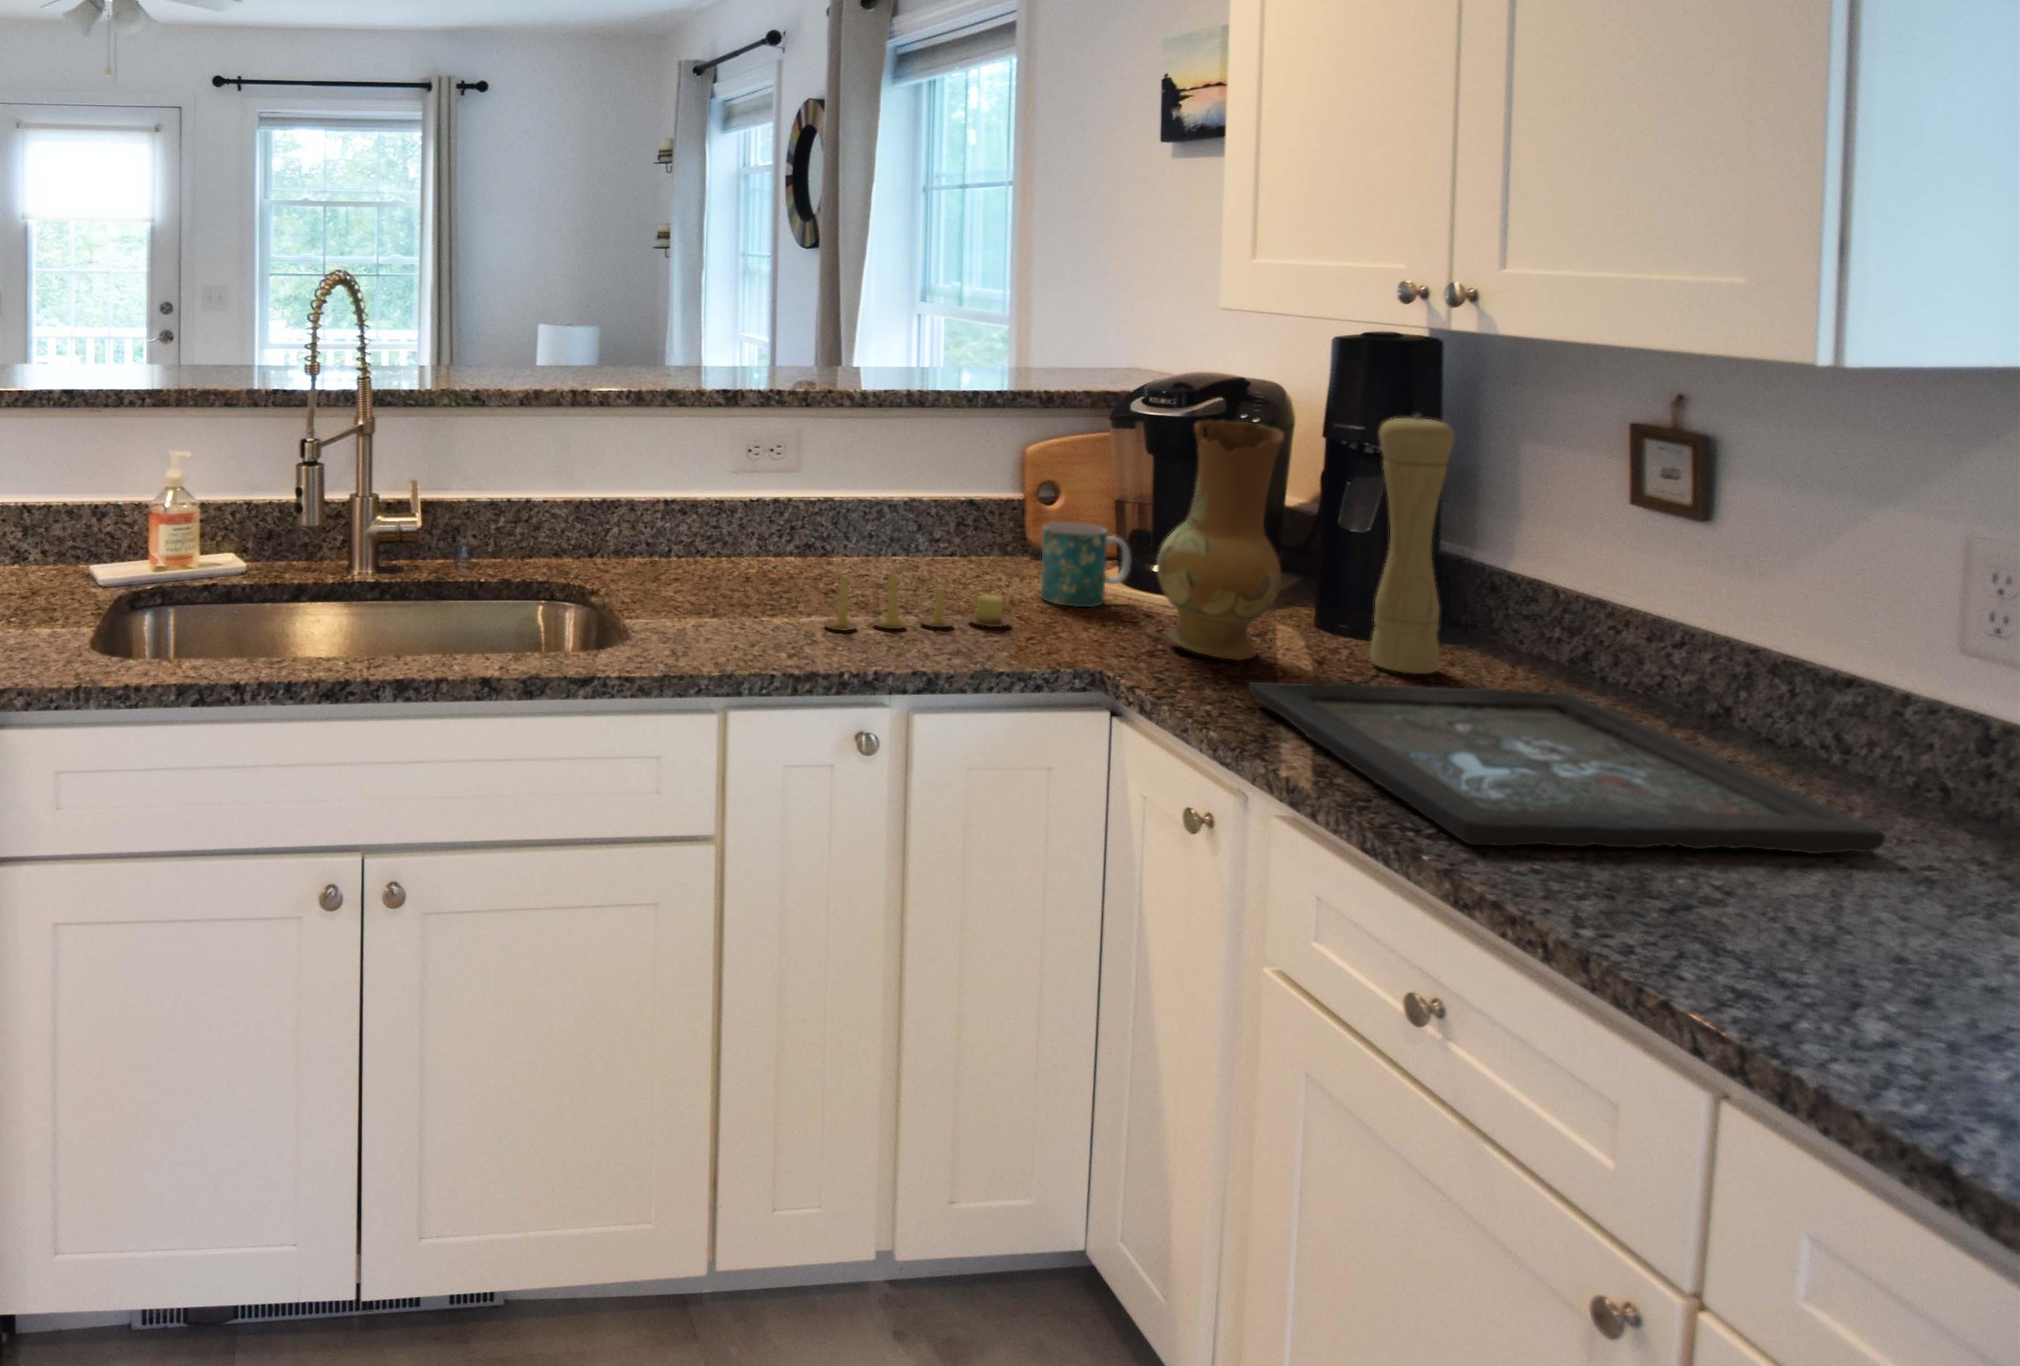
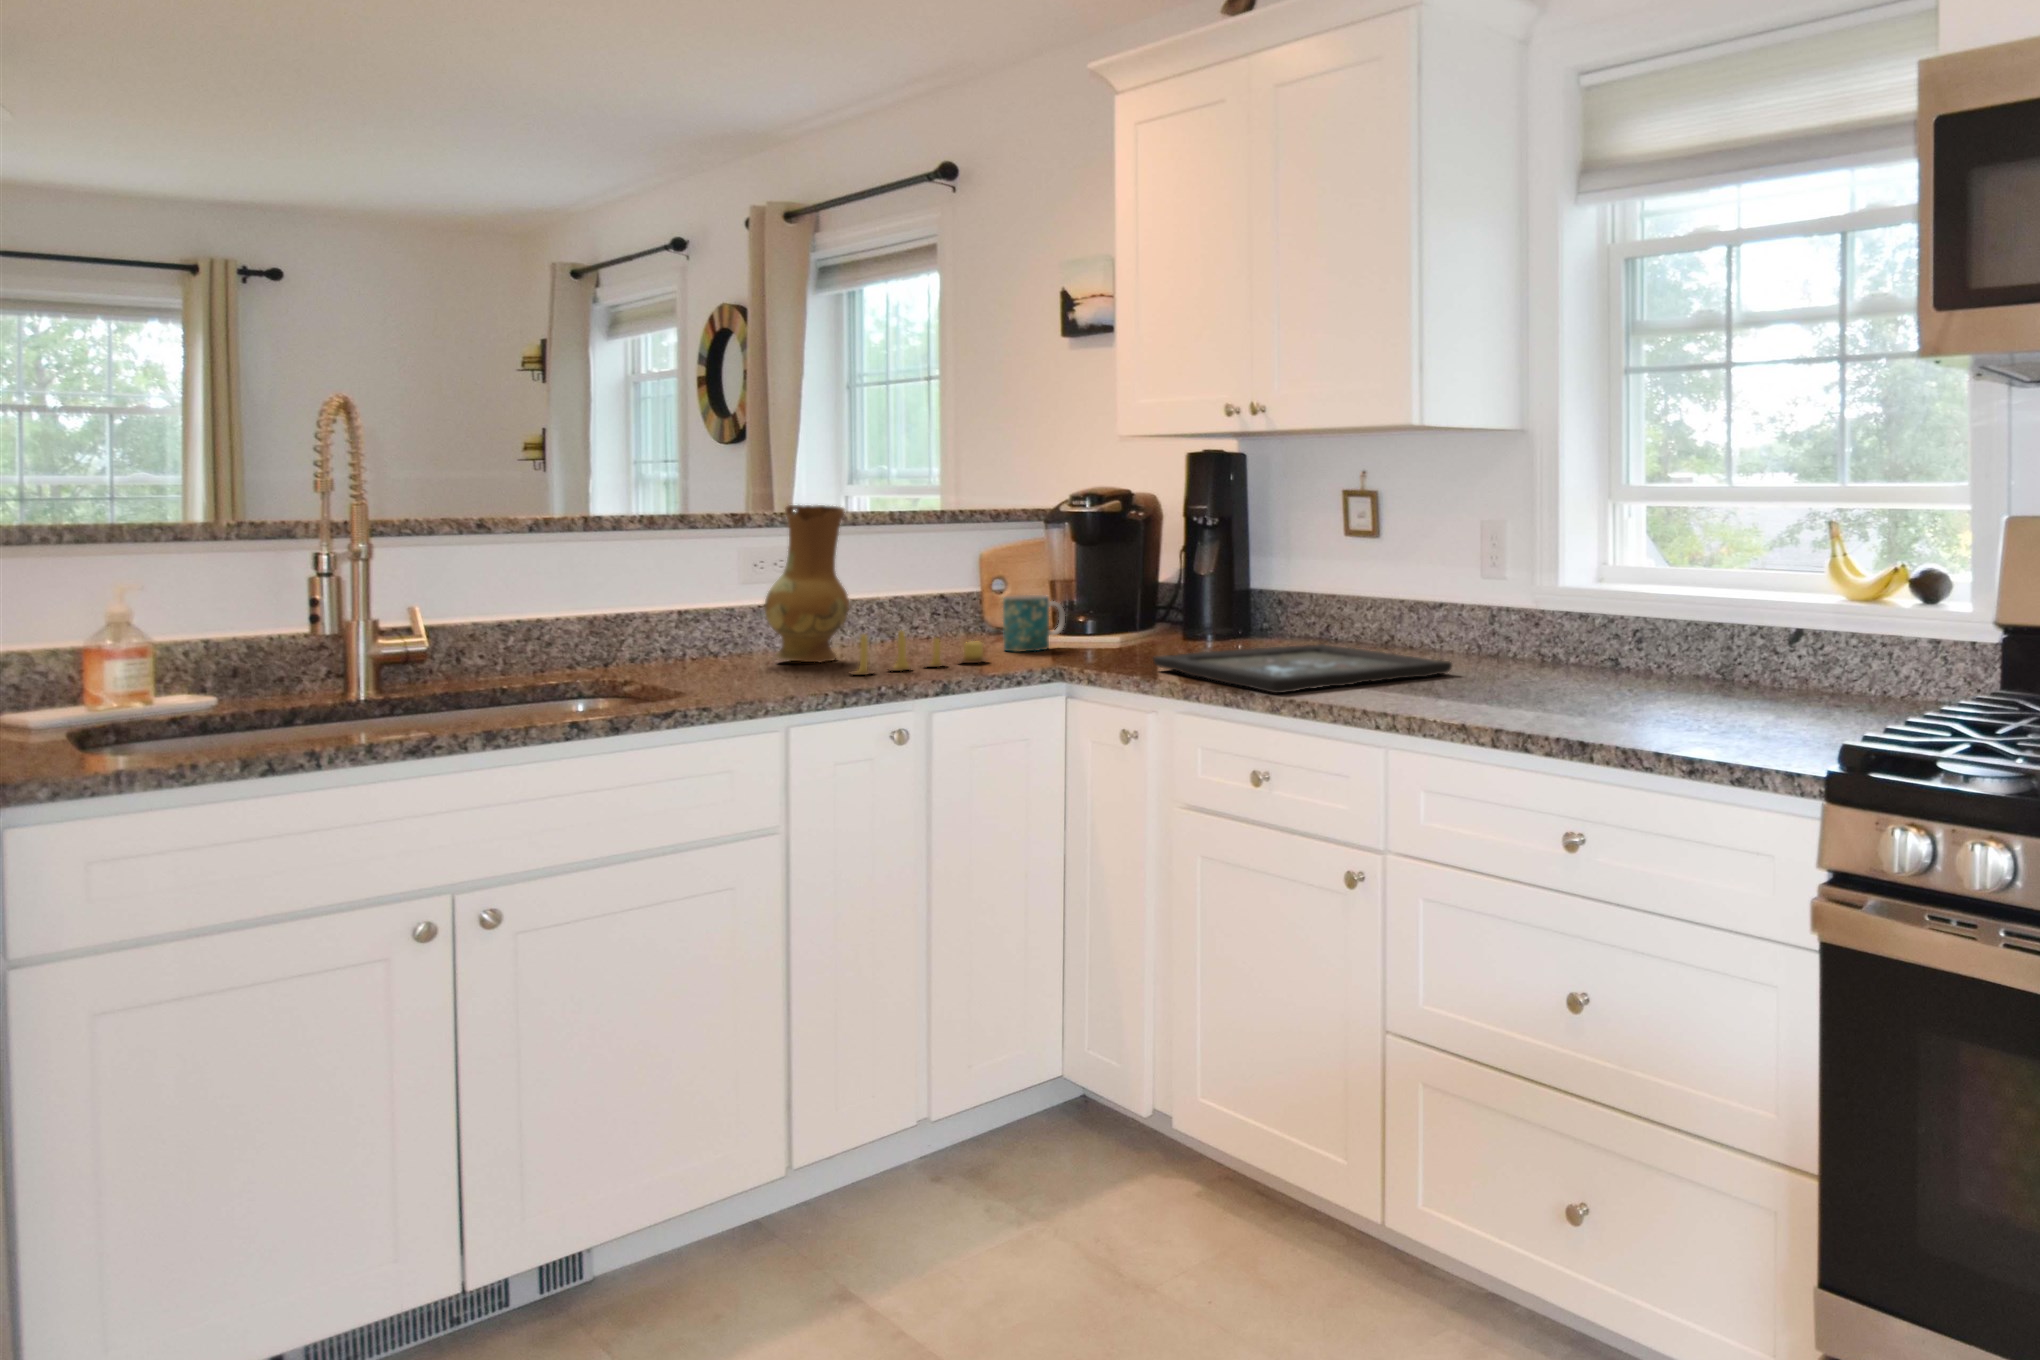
pepper mill: present [1370,414,1454,674] -> none [1217,492,1257,652]
ceramic jug: present [1157,421,1284,660] -> present [764,505,849,662]

